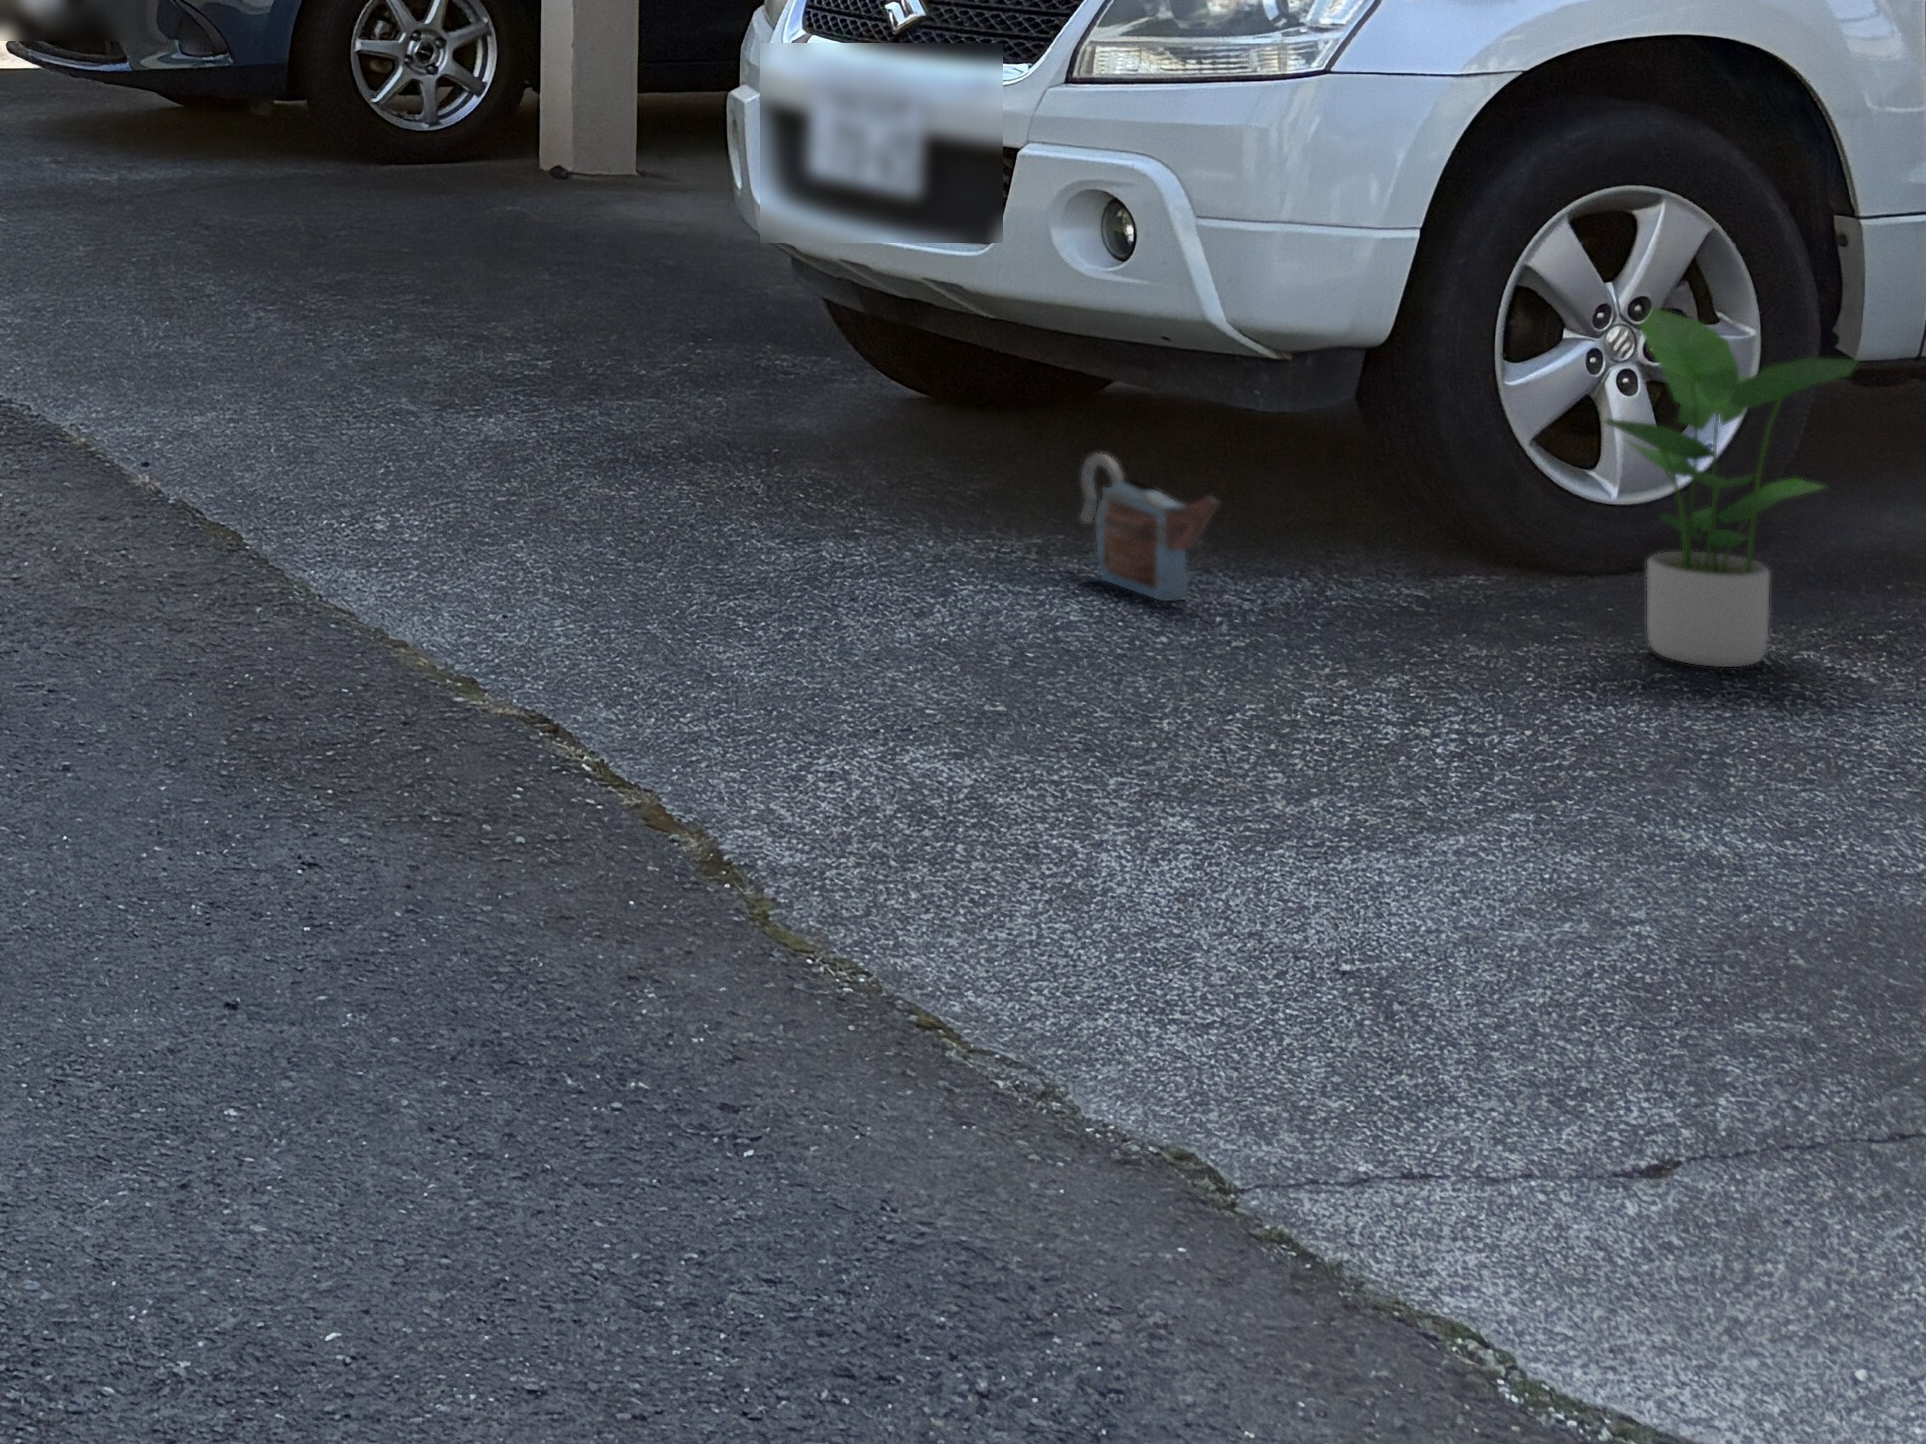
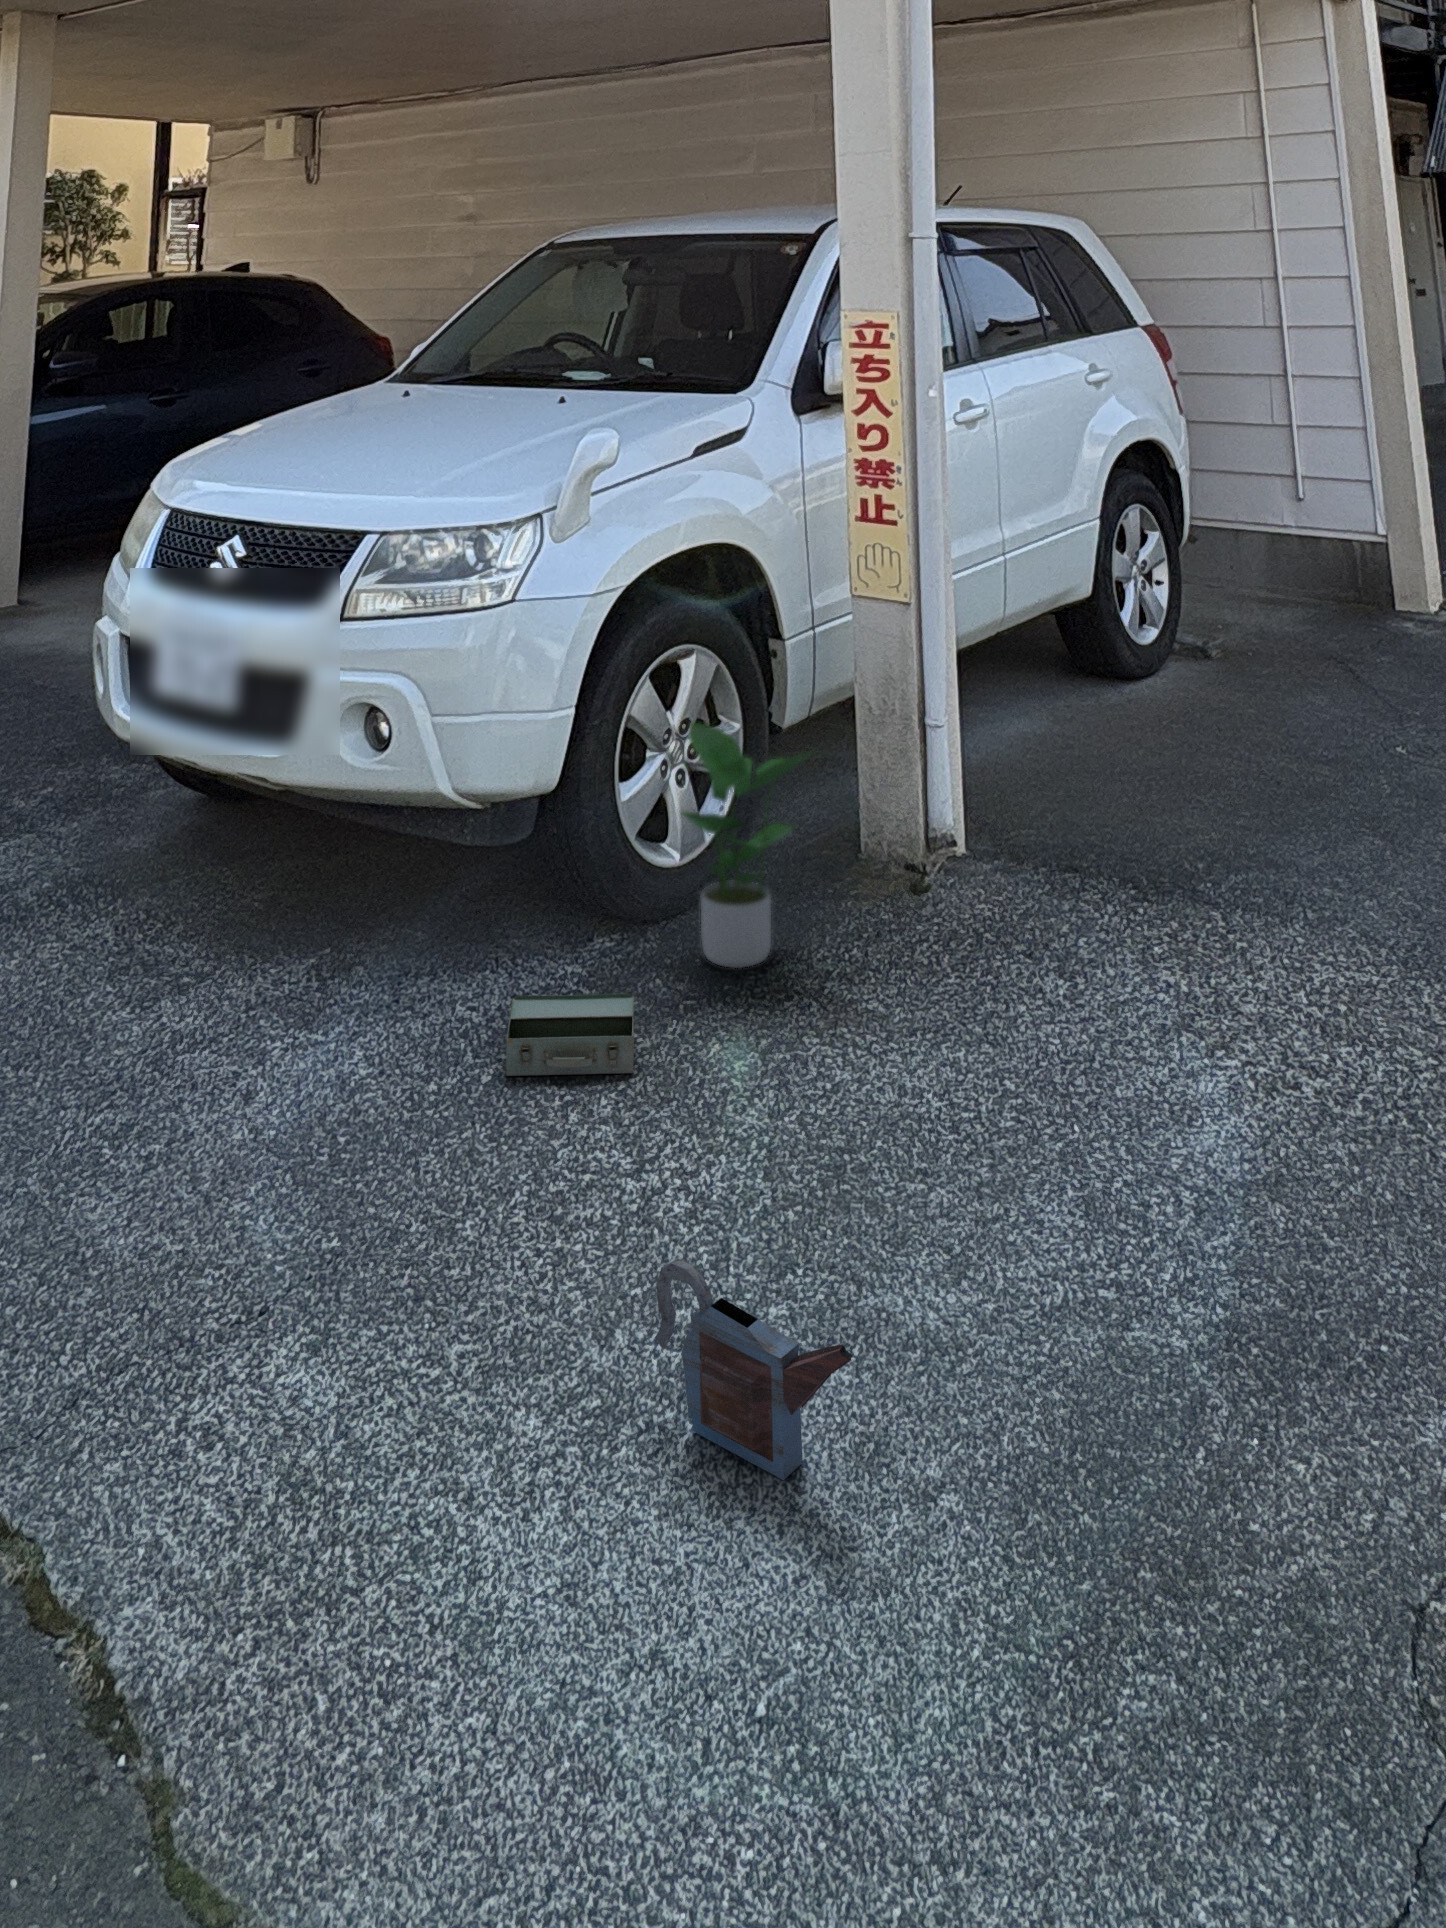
watering can: present [1080,454,1219,601] -> present [655,1259,853,1480]
toolbox: none [1275,615,1491,716] -> present [506,993,634,1076]

